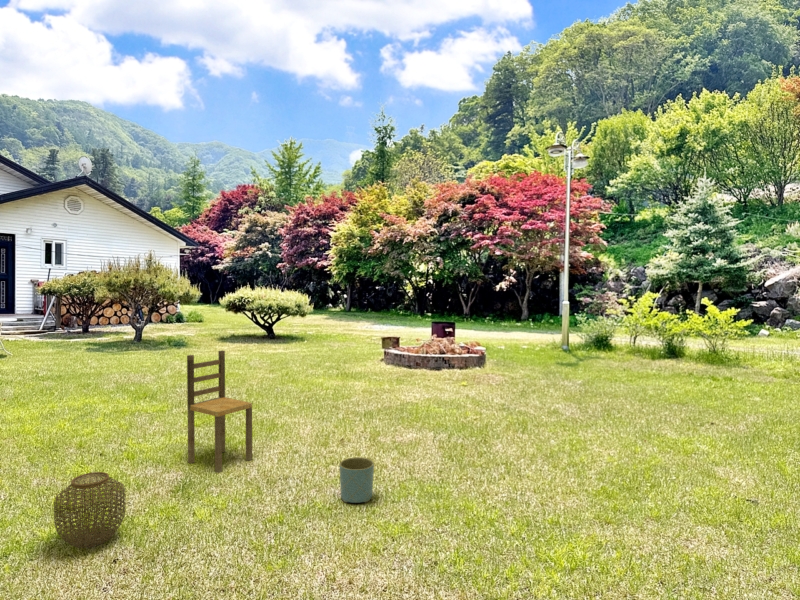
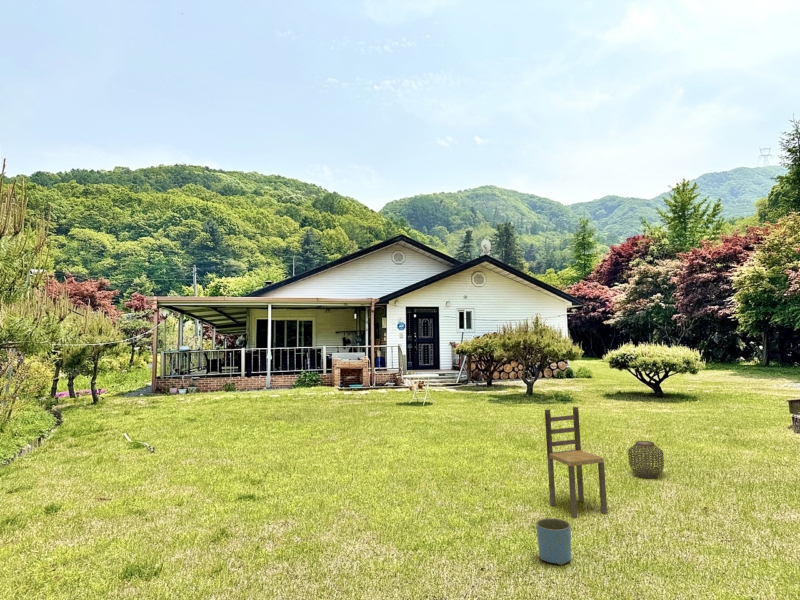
planter: present [340,457,374,503] -> present [536,518,571,565]
woven basket: present [54,472,126,548] -> present [628,441,664,479]

